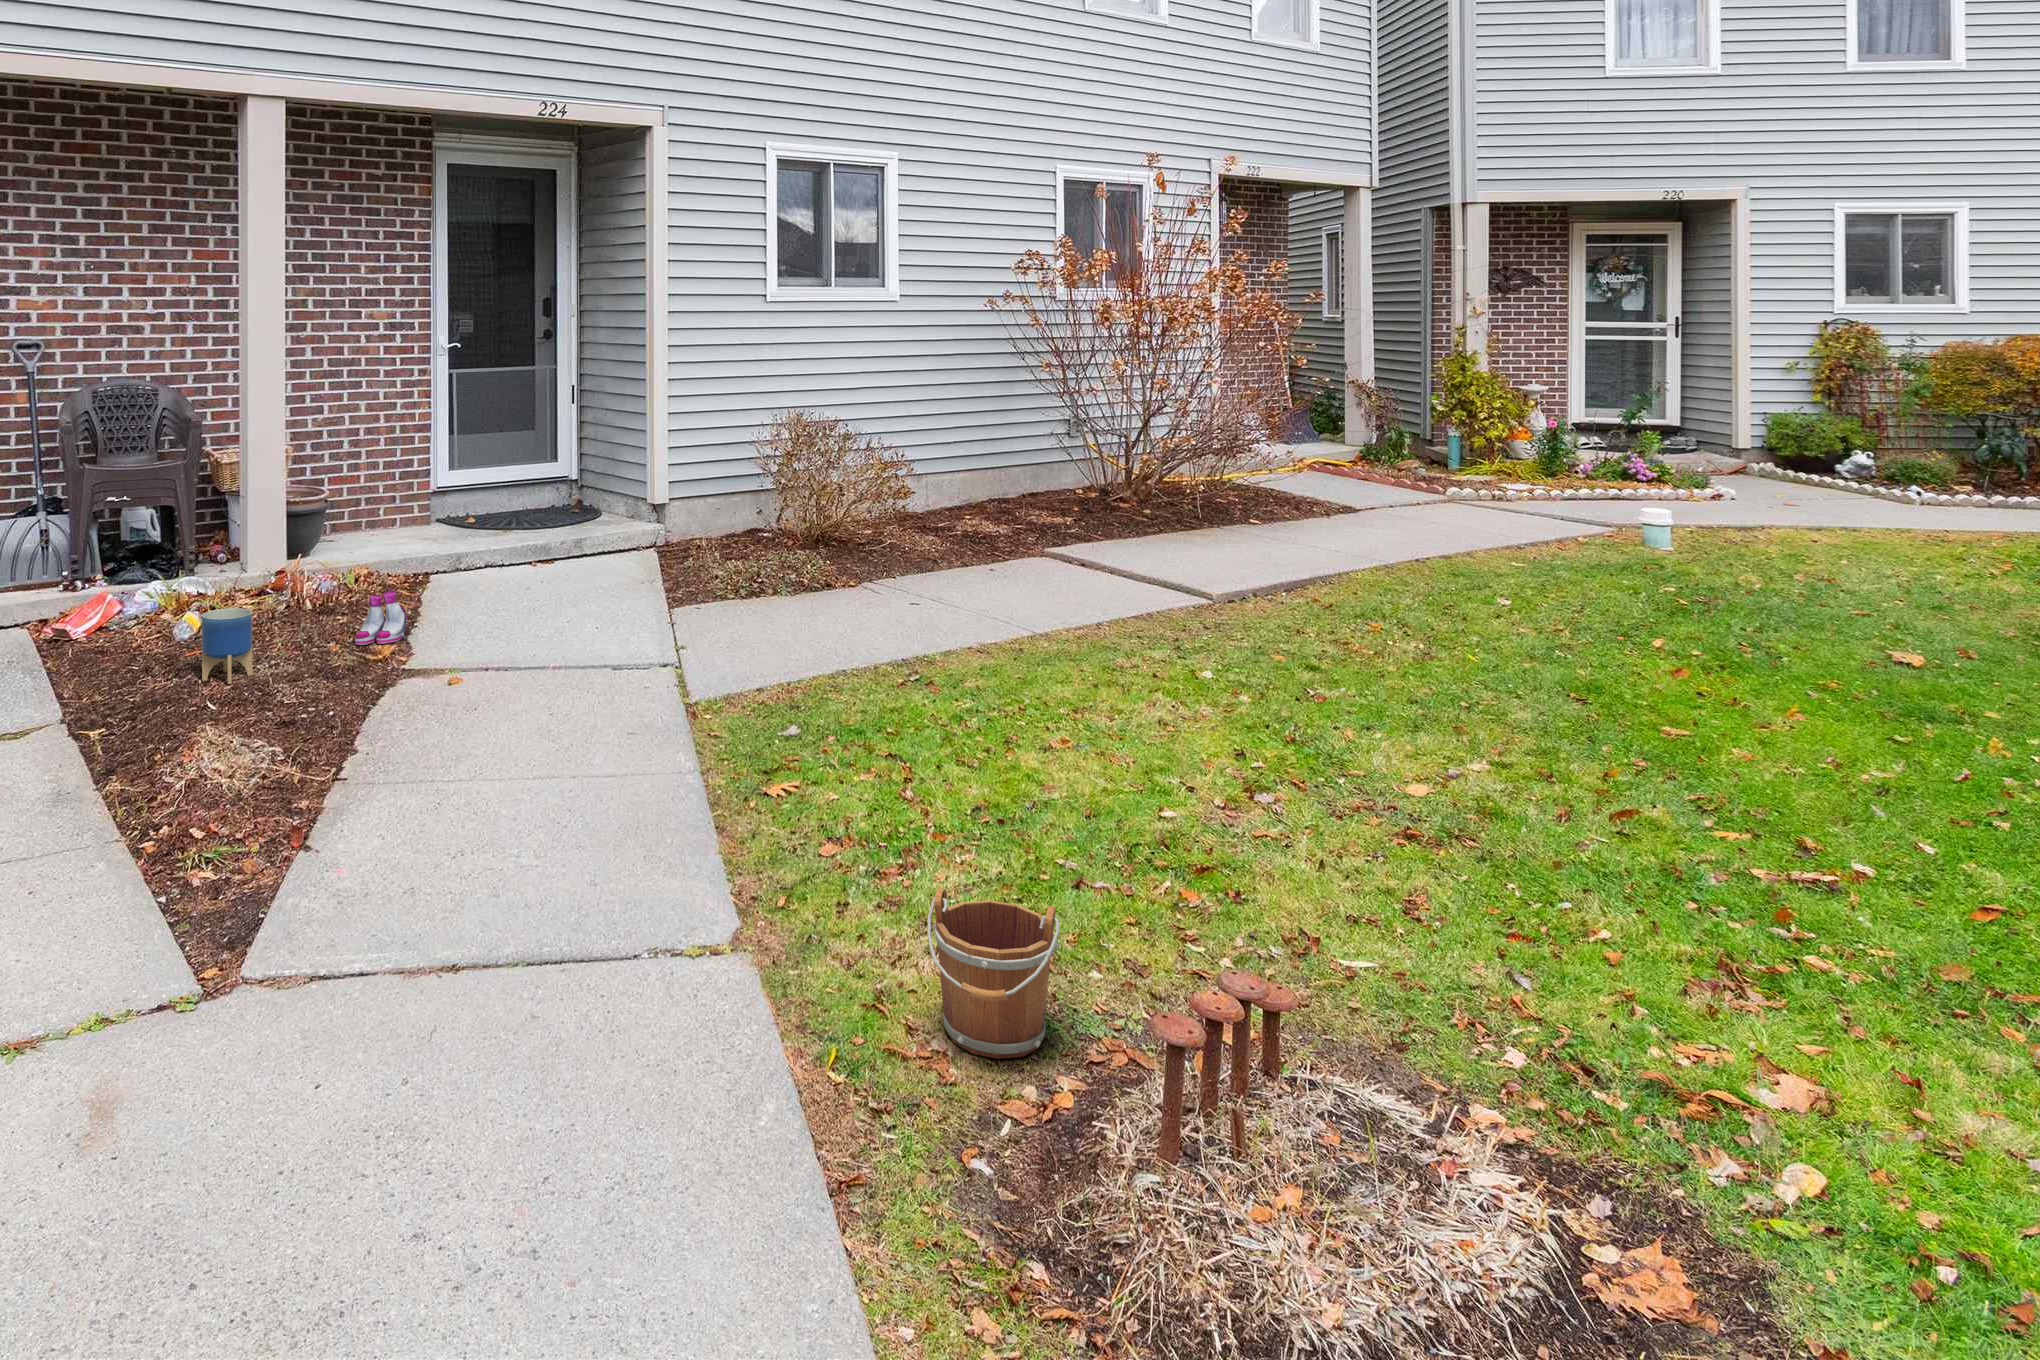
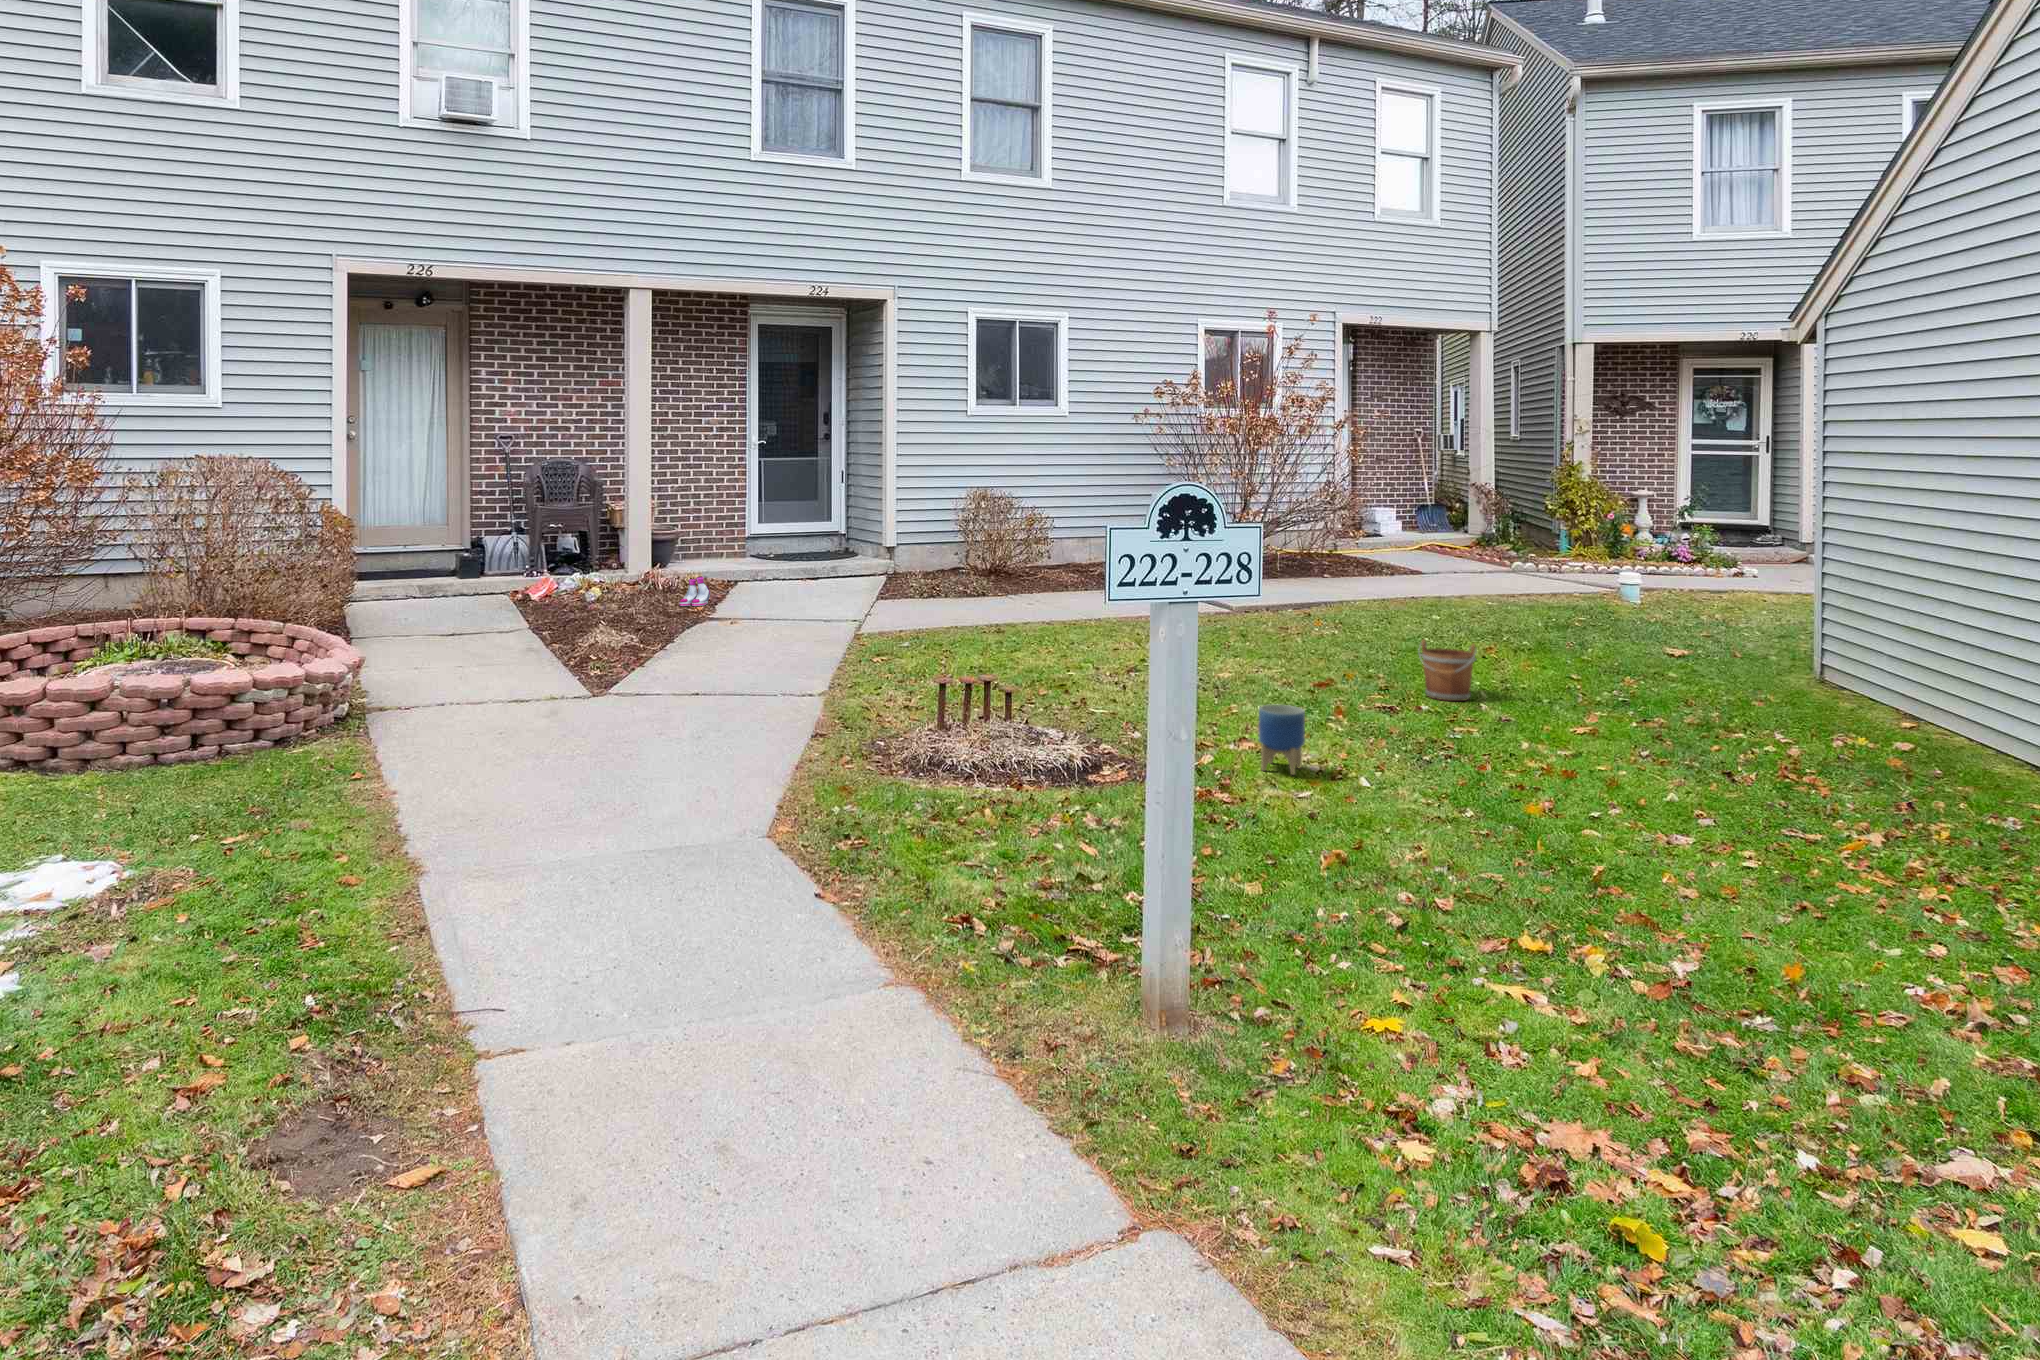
planter: present [202,608,253,684] -> present [1259,704,1305,775]
bucket: present [927,888,1059,1059] -> present [1418,640,1476,701]

